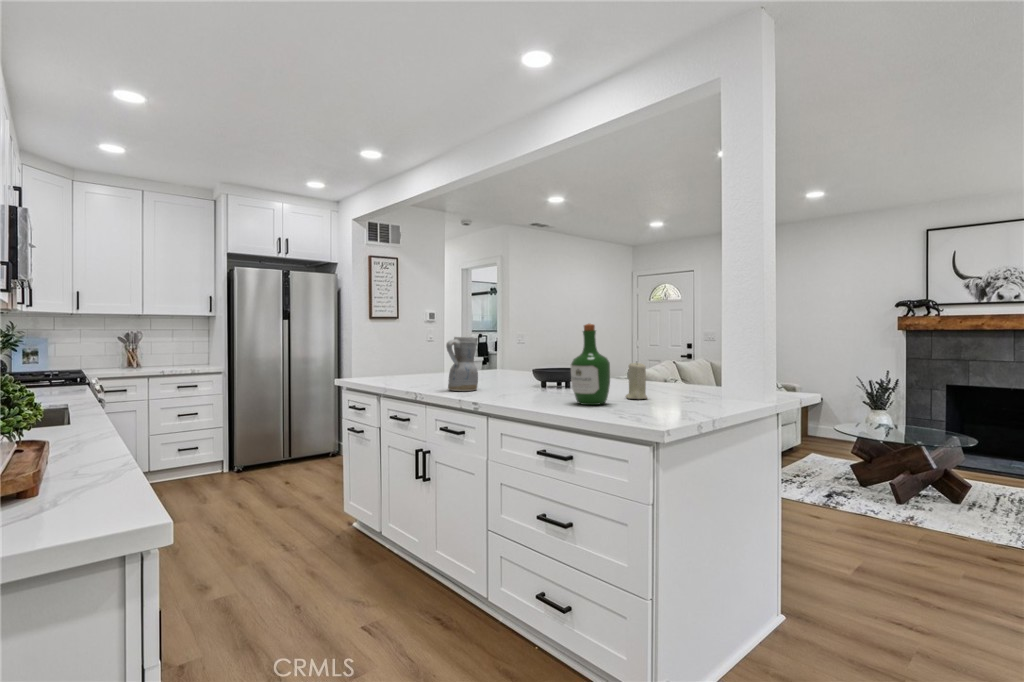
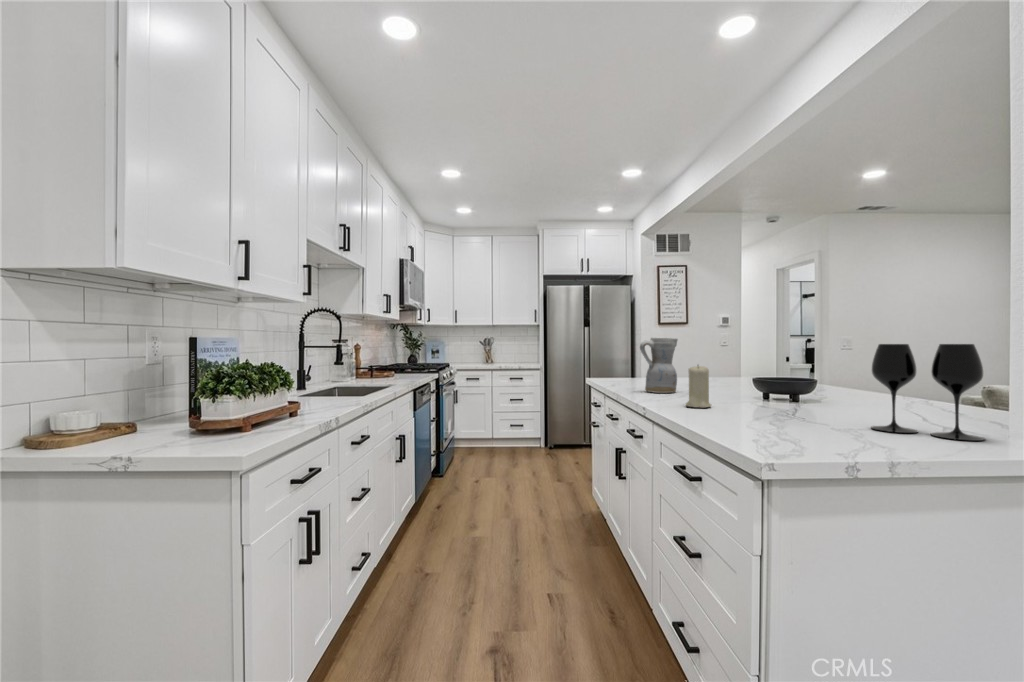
wine bottle: present [571,324,610,405] -> none [731,319,785,419]
wine glass: none [665,344,727,406] -> present [871,344,985,441]
candle: present [625,362,647,399] -> present [686,366,711,408]

